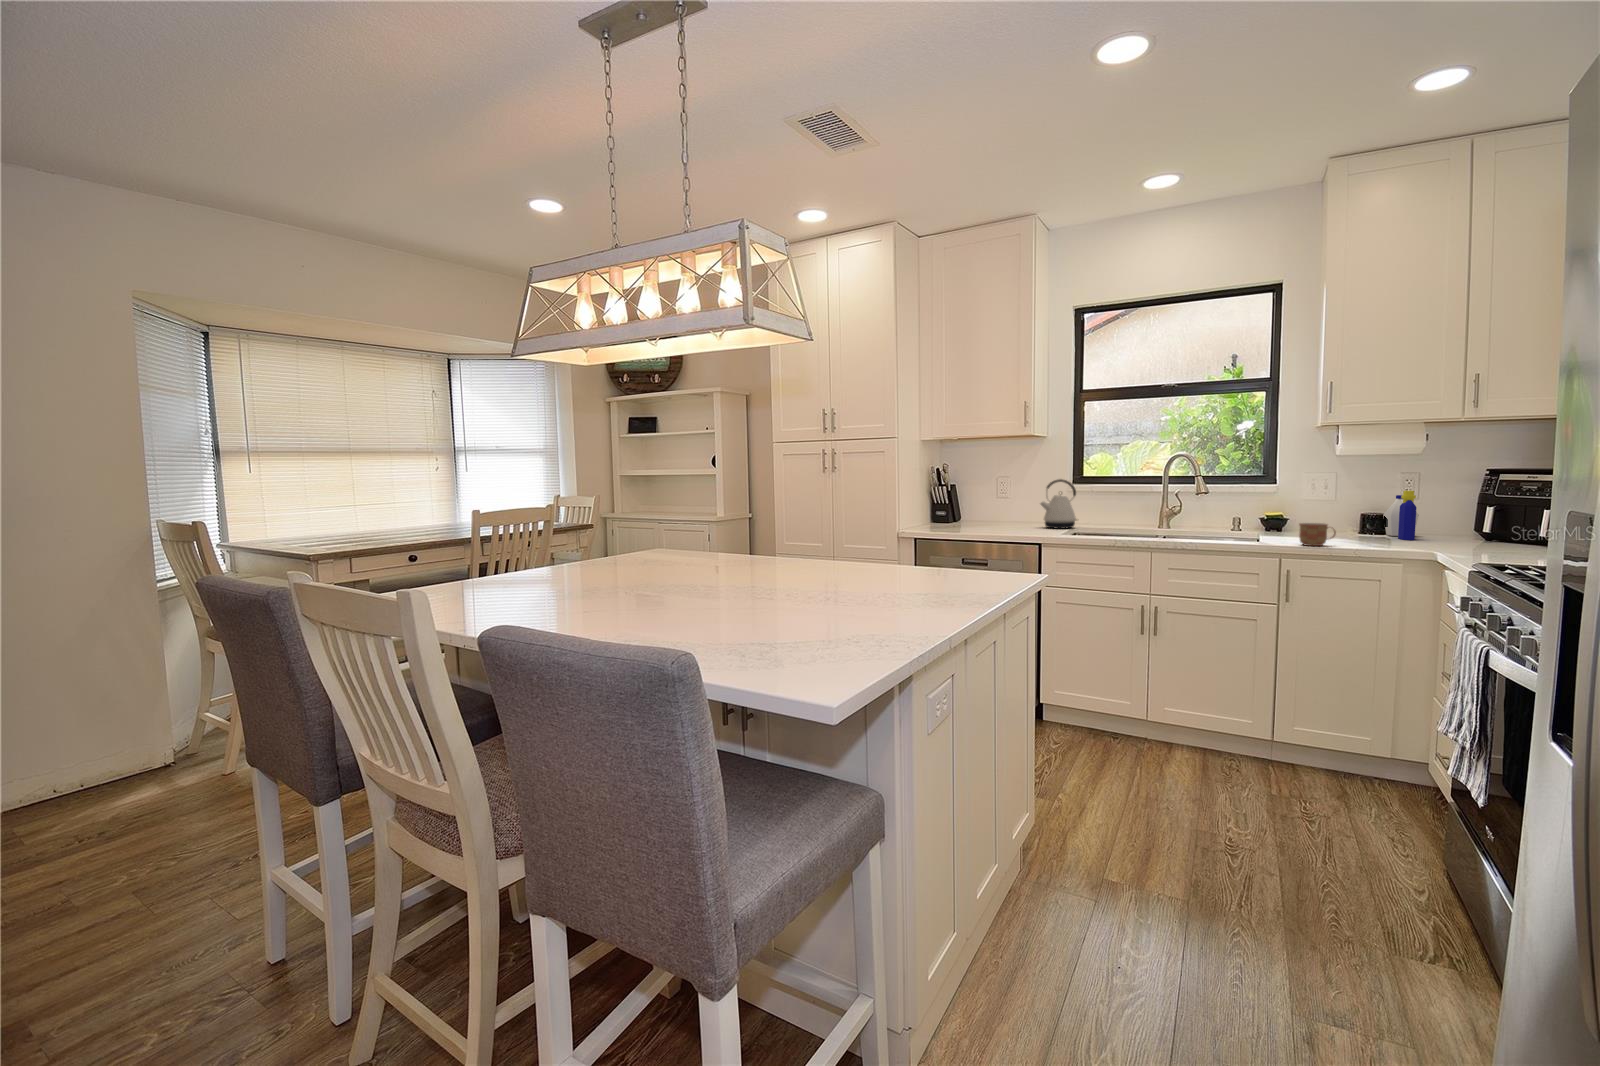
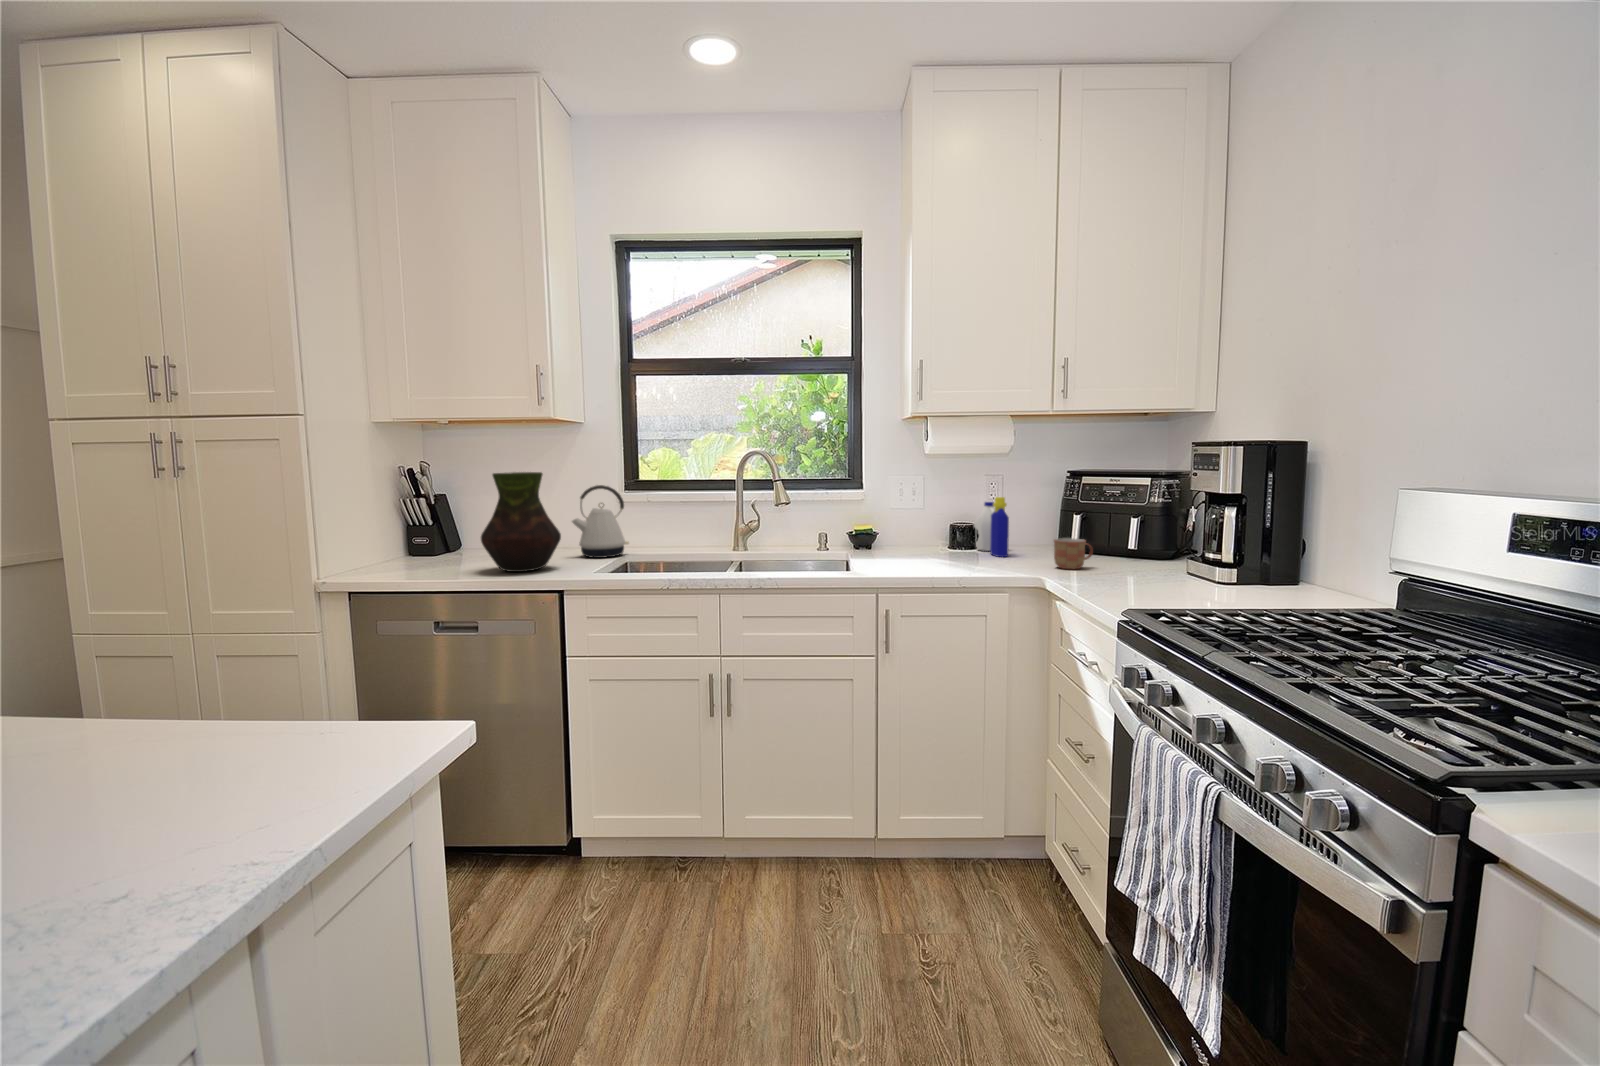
vase: none [988,470,1039,533] -> present [481,472,561,572]
mug: present [1299,523,1336,546] -> present [1054,538,1093,569]

